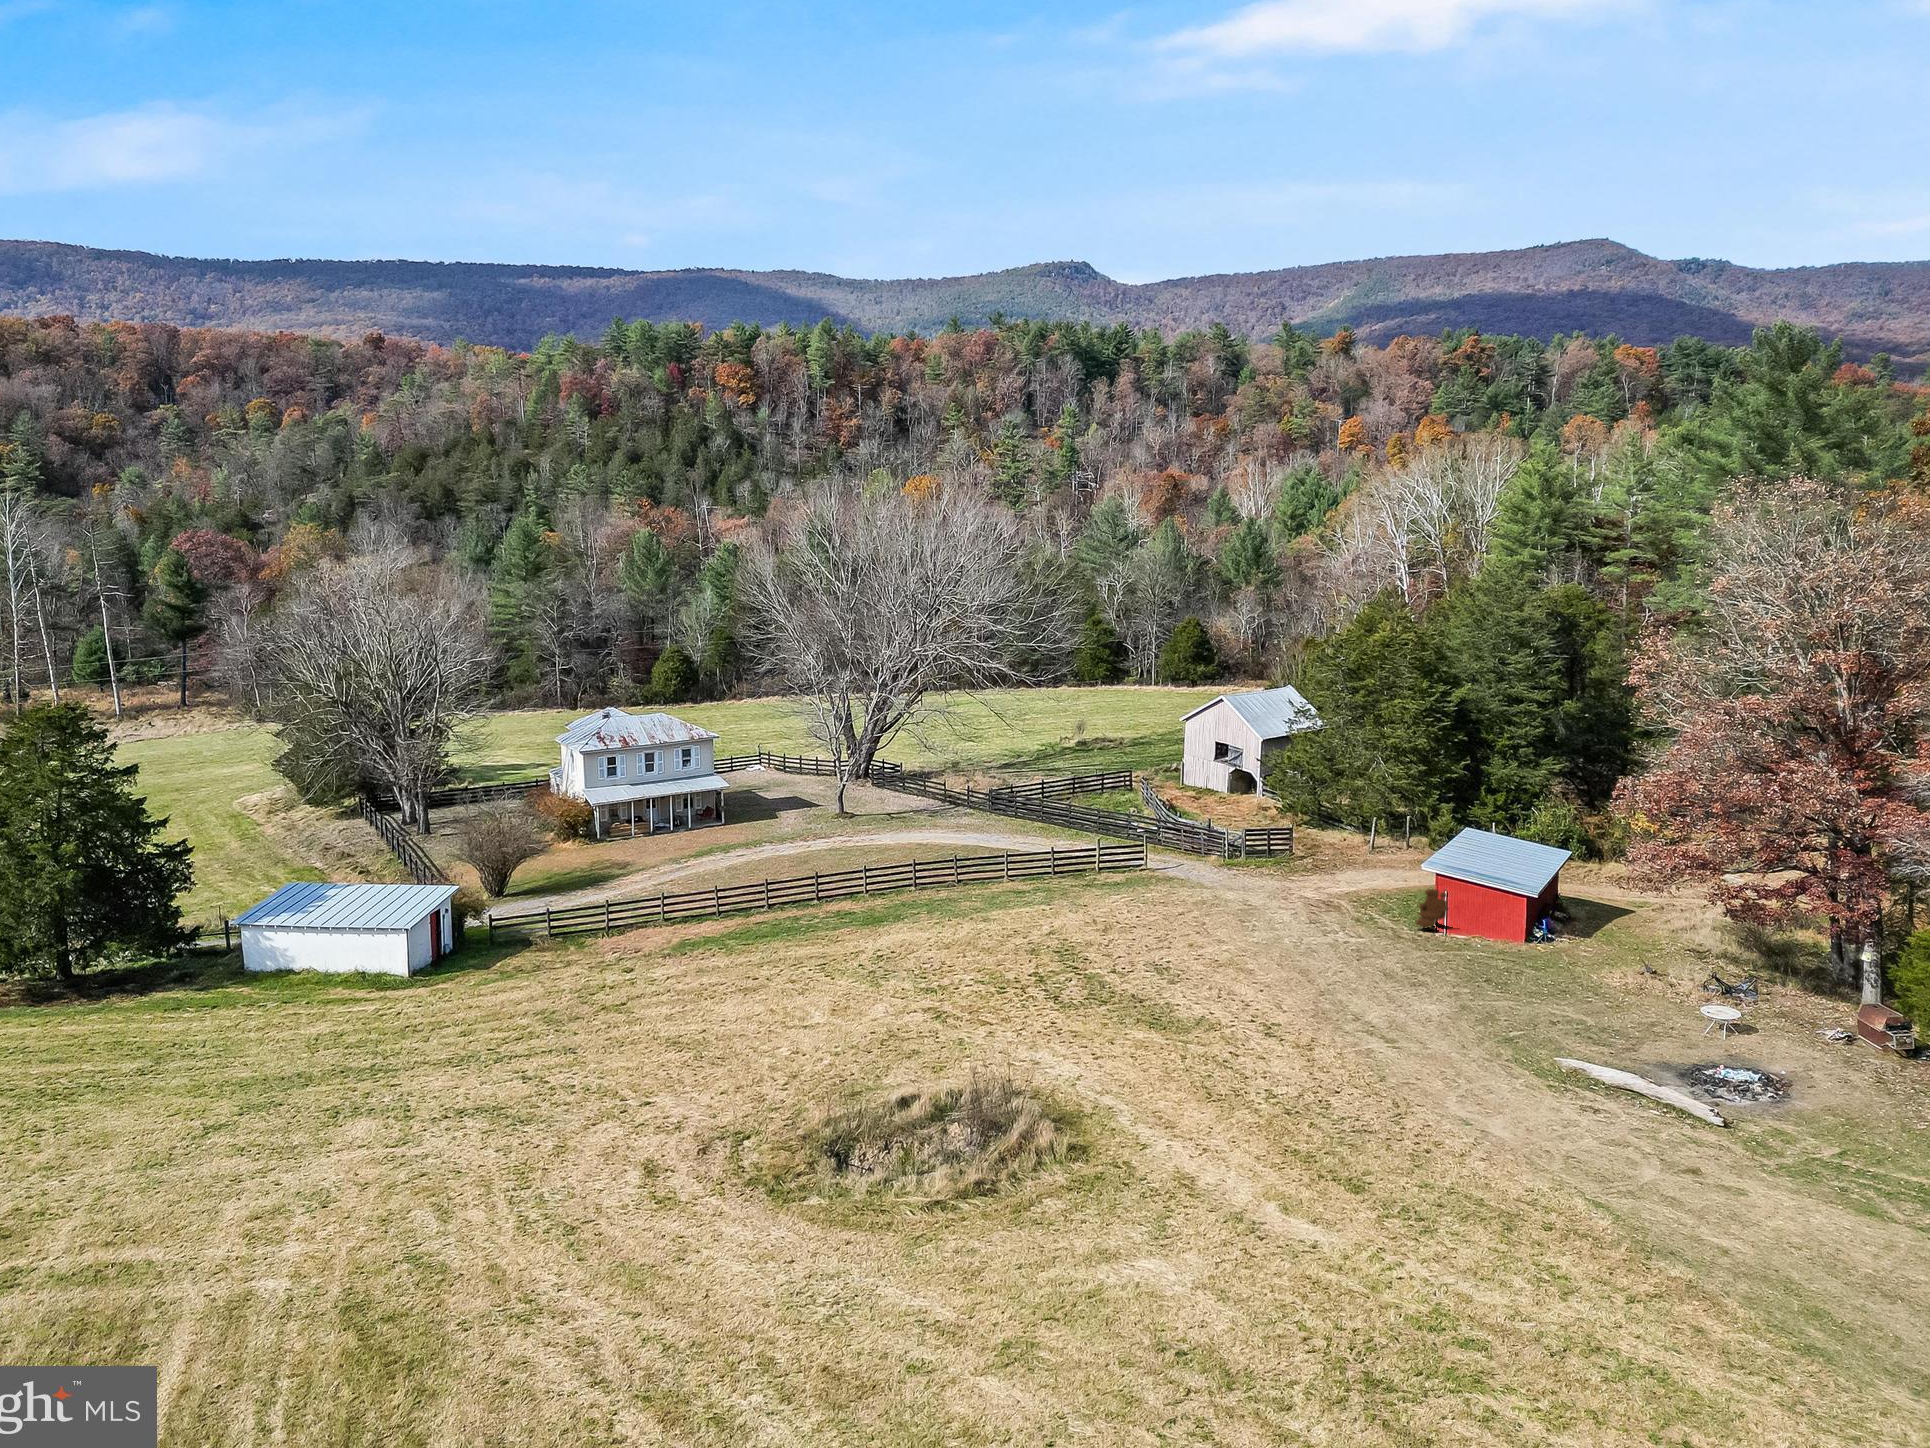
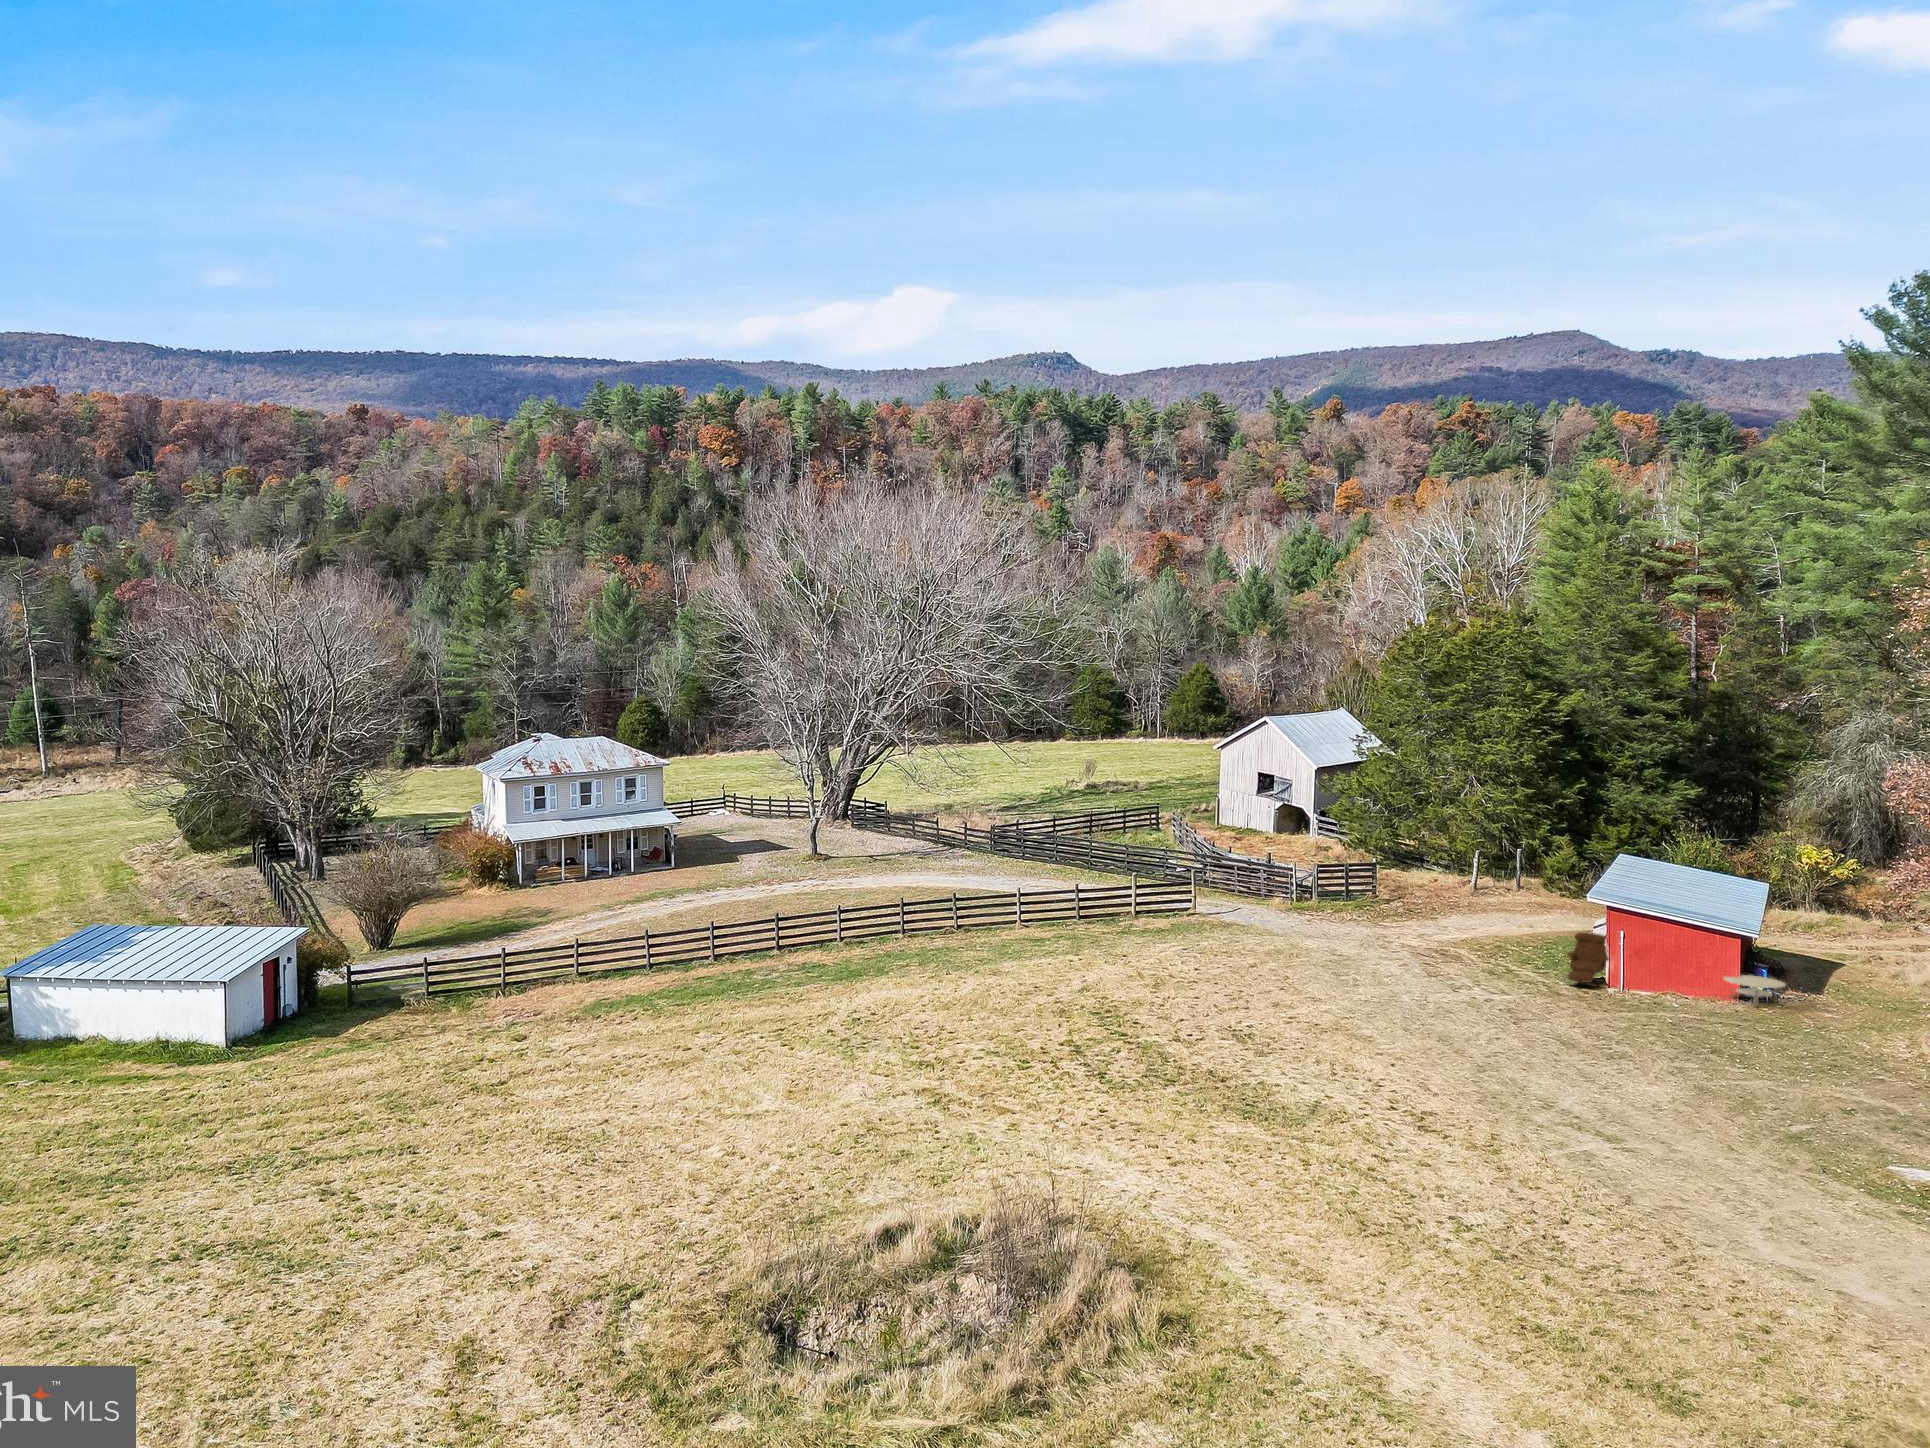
round table: none [1526,922,1569,947] -> present [1724,975,1785,1008]

